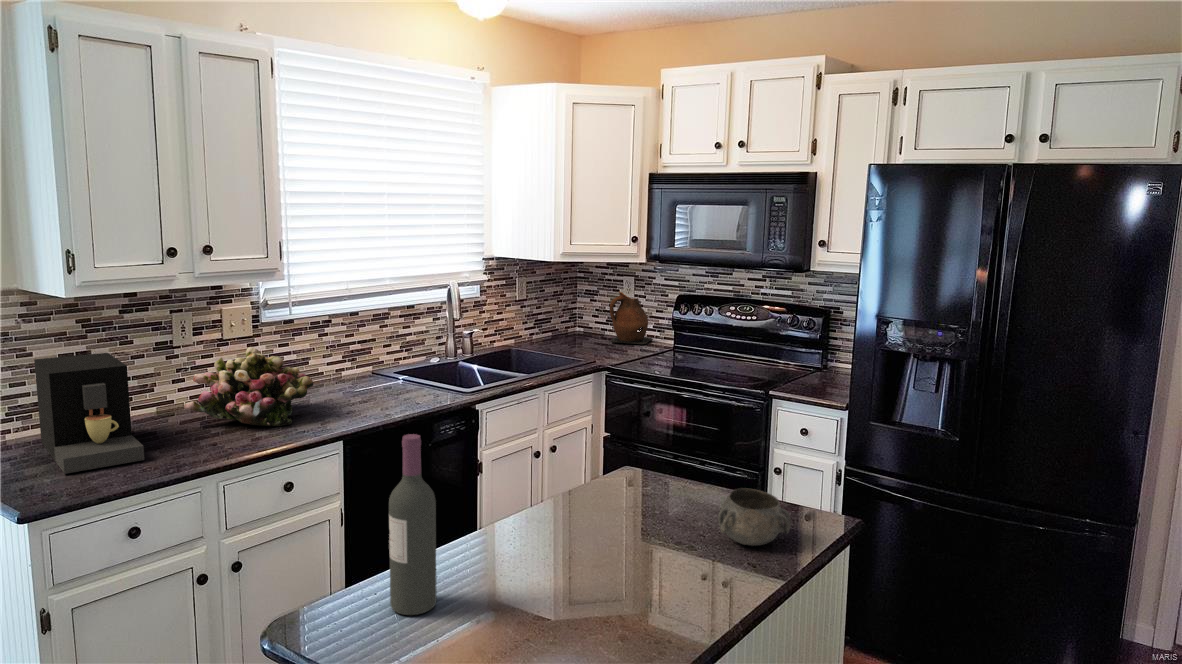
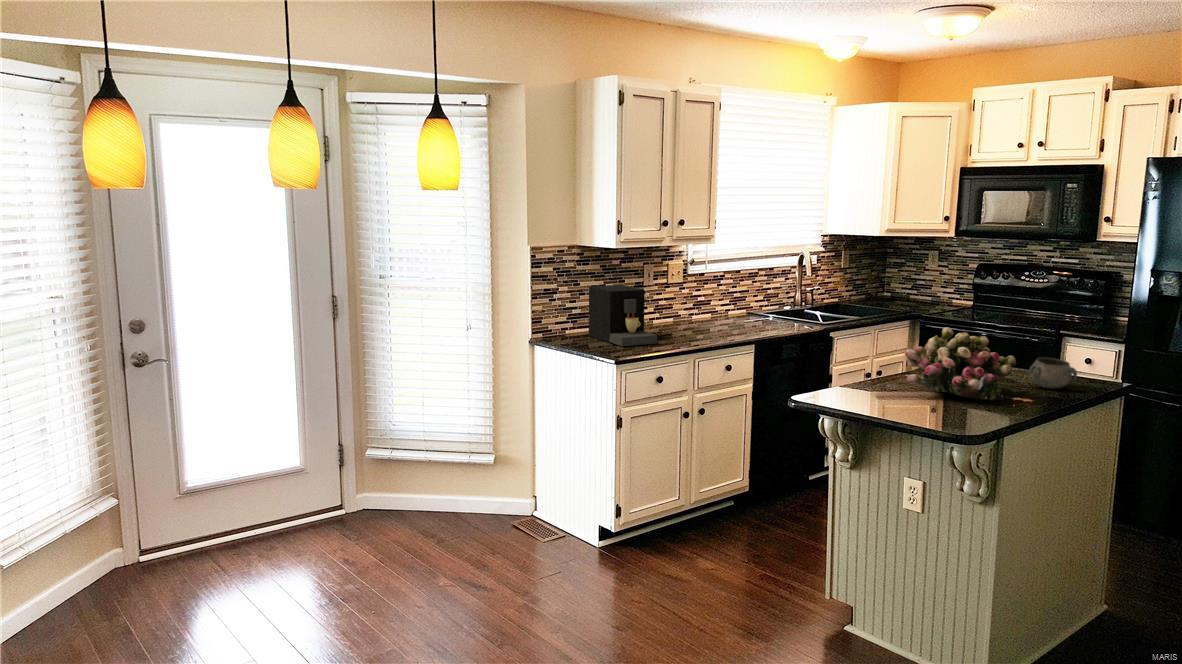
ceramic pitcher: present [610,292,653,345] -> none [917,262,952,304]
flower arrangement: present [184,347,313,426] -> present [904,327,1016,401]
wine bottle: present [389,434,437,615] -> none [850,305,877,396]

